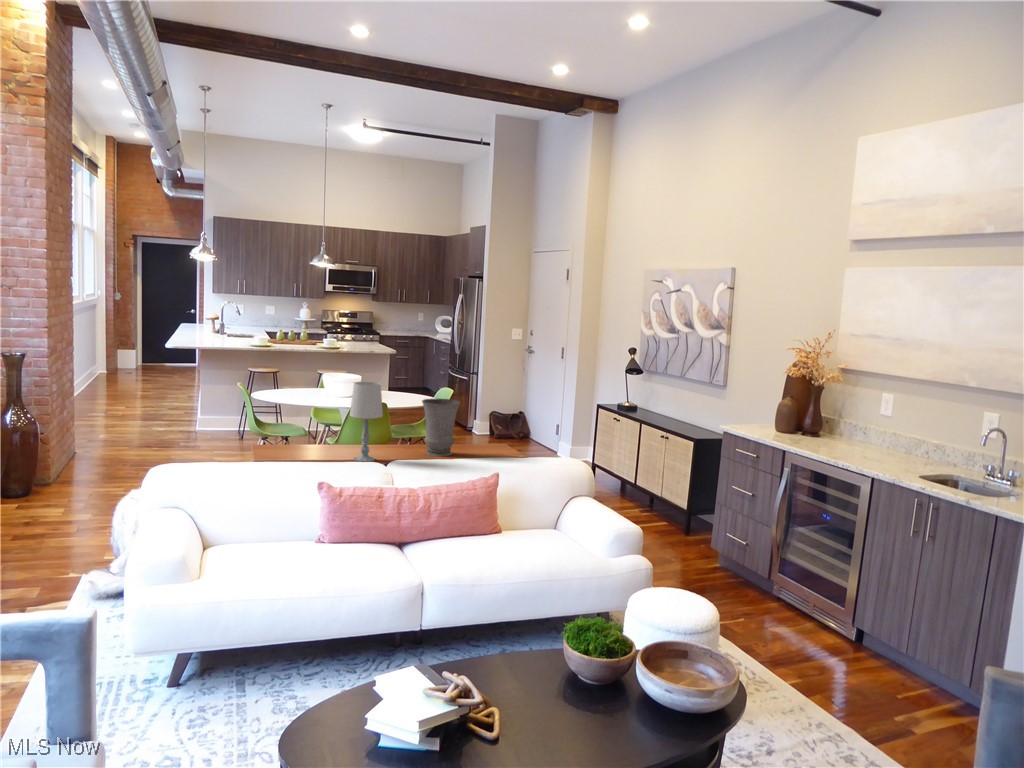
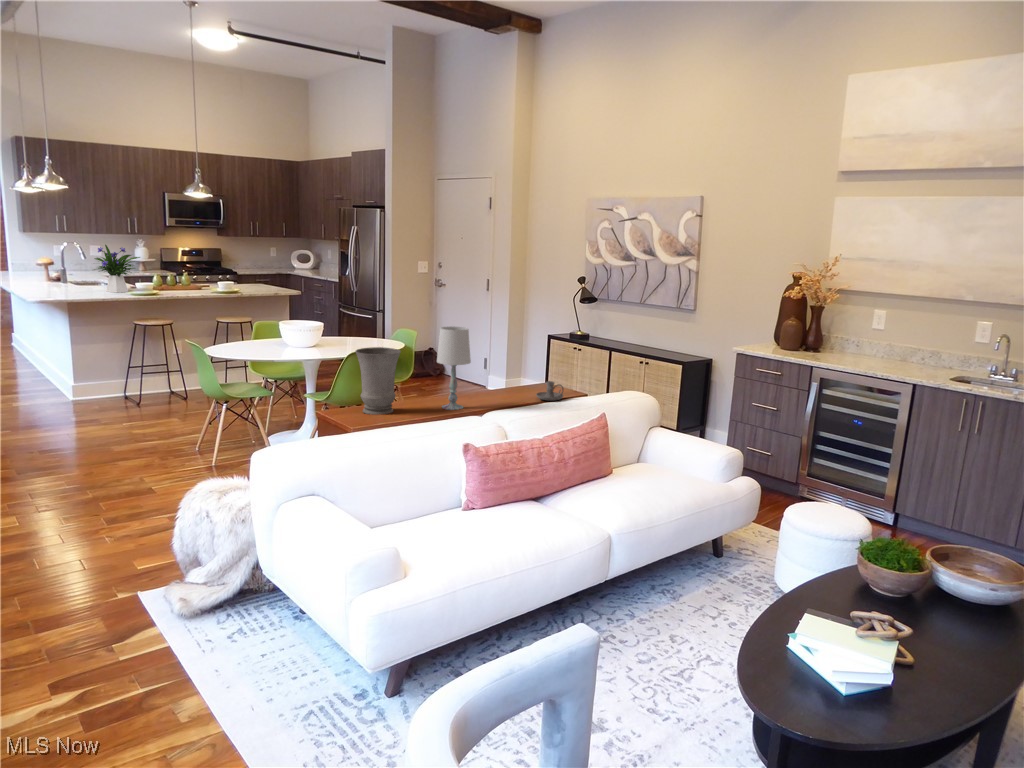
flower arrangement: none [220,303,260,343] -> present [95,245,140,293]
vase: present [422,398,460,456] -> present [356,347,401,415]
candle holder: none [458,443,490,463] -> present [536,381,563,401]

